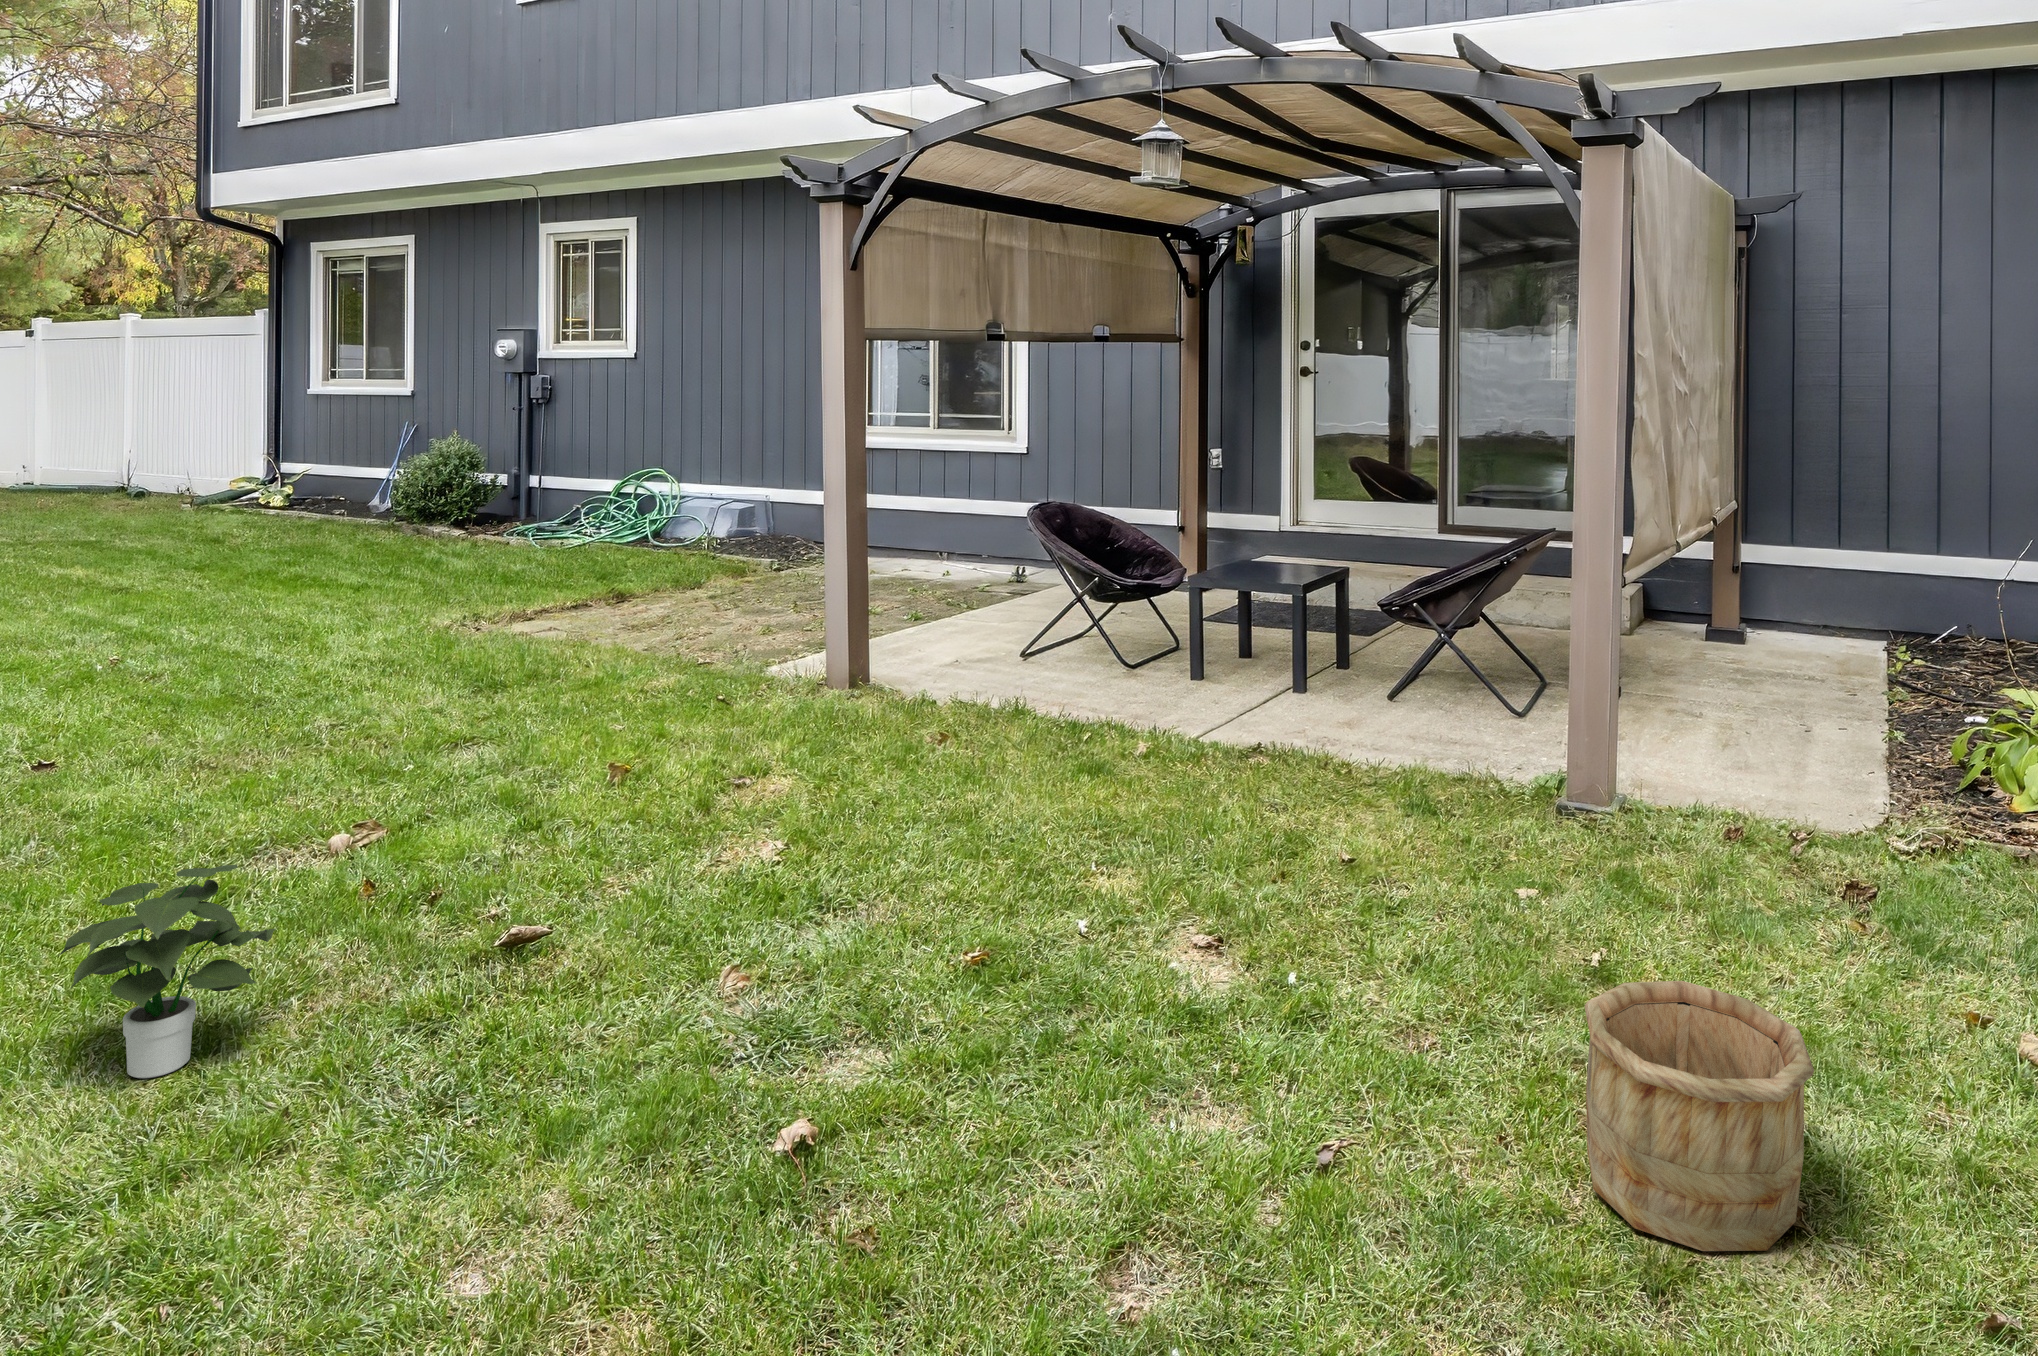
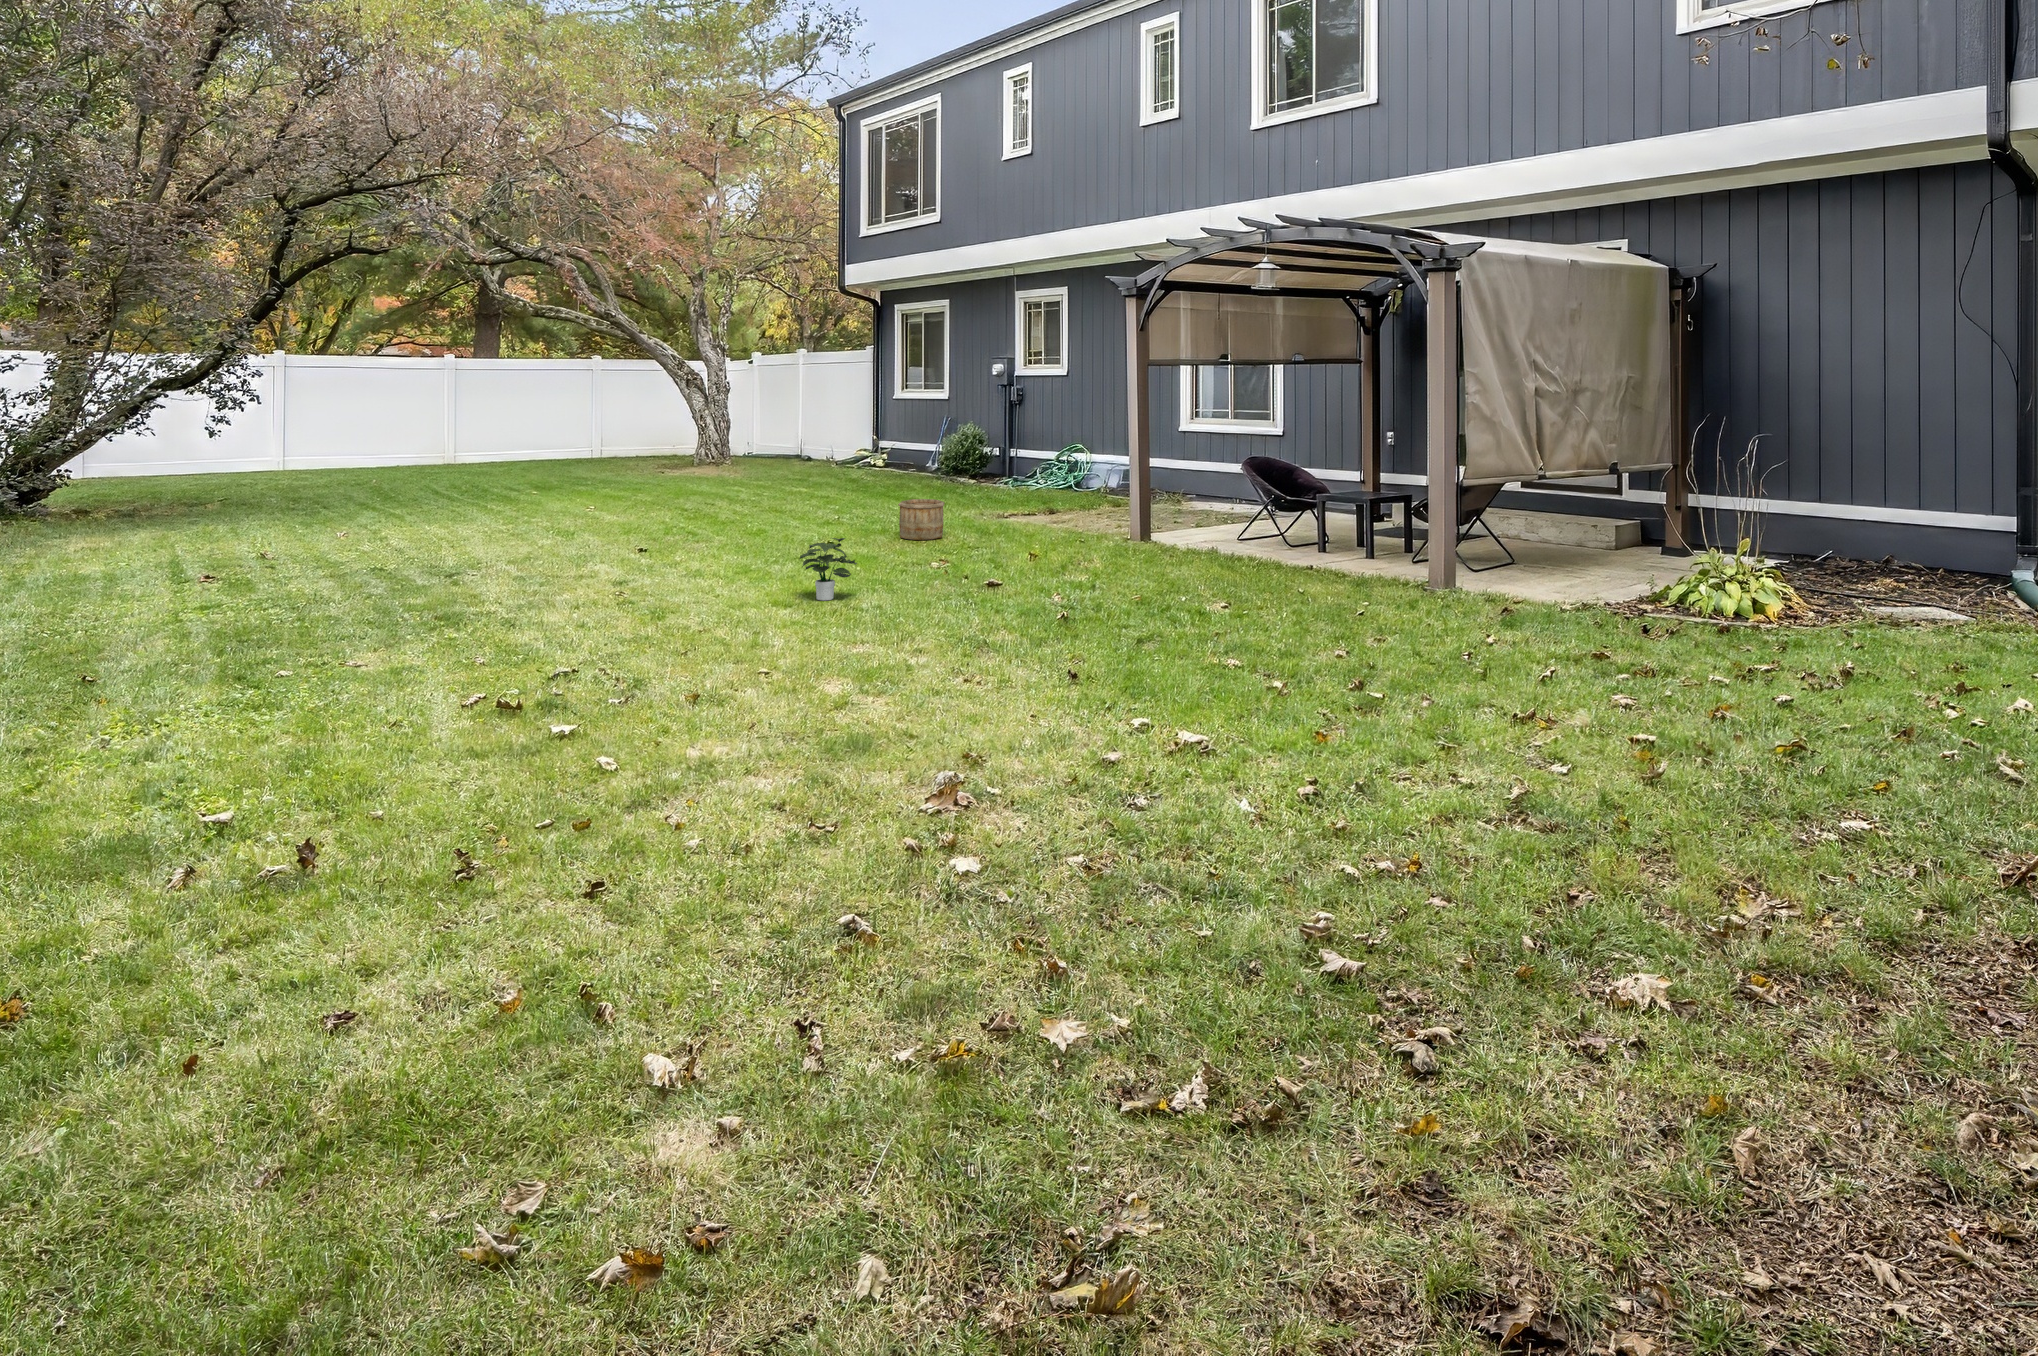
wooden bucket: present [1585,981,1814,1251] -> present [898,499,945,540]

